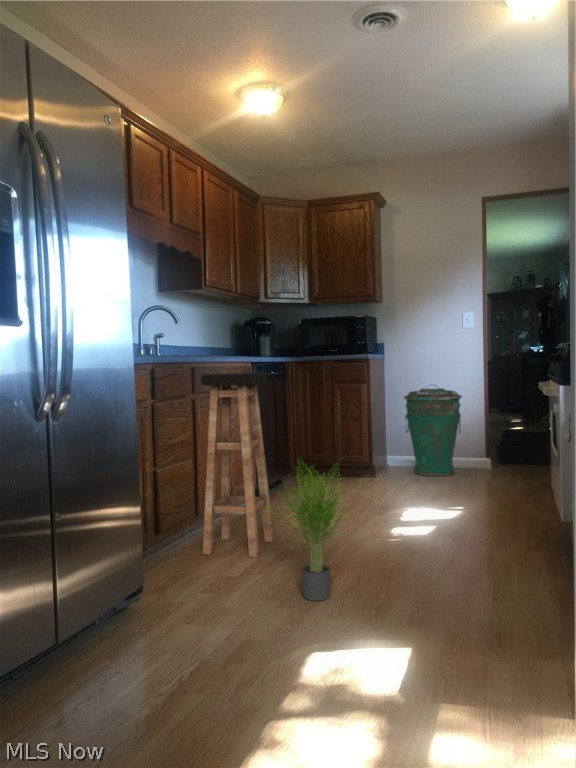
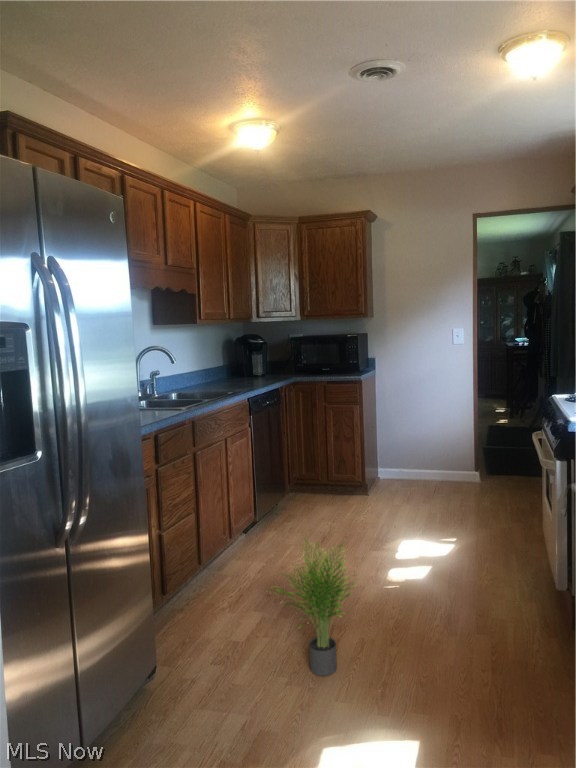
bar stool: present [201,373,274,558] -> none [202,426,277,613]
trash can: present [404,388,462,476] -> none [395,402,451,491]

